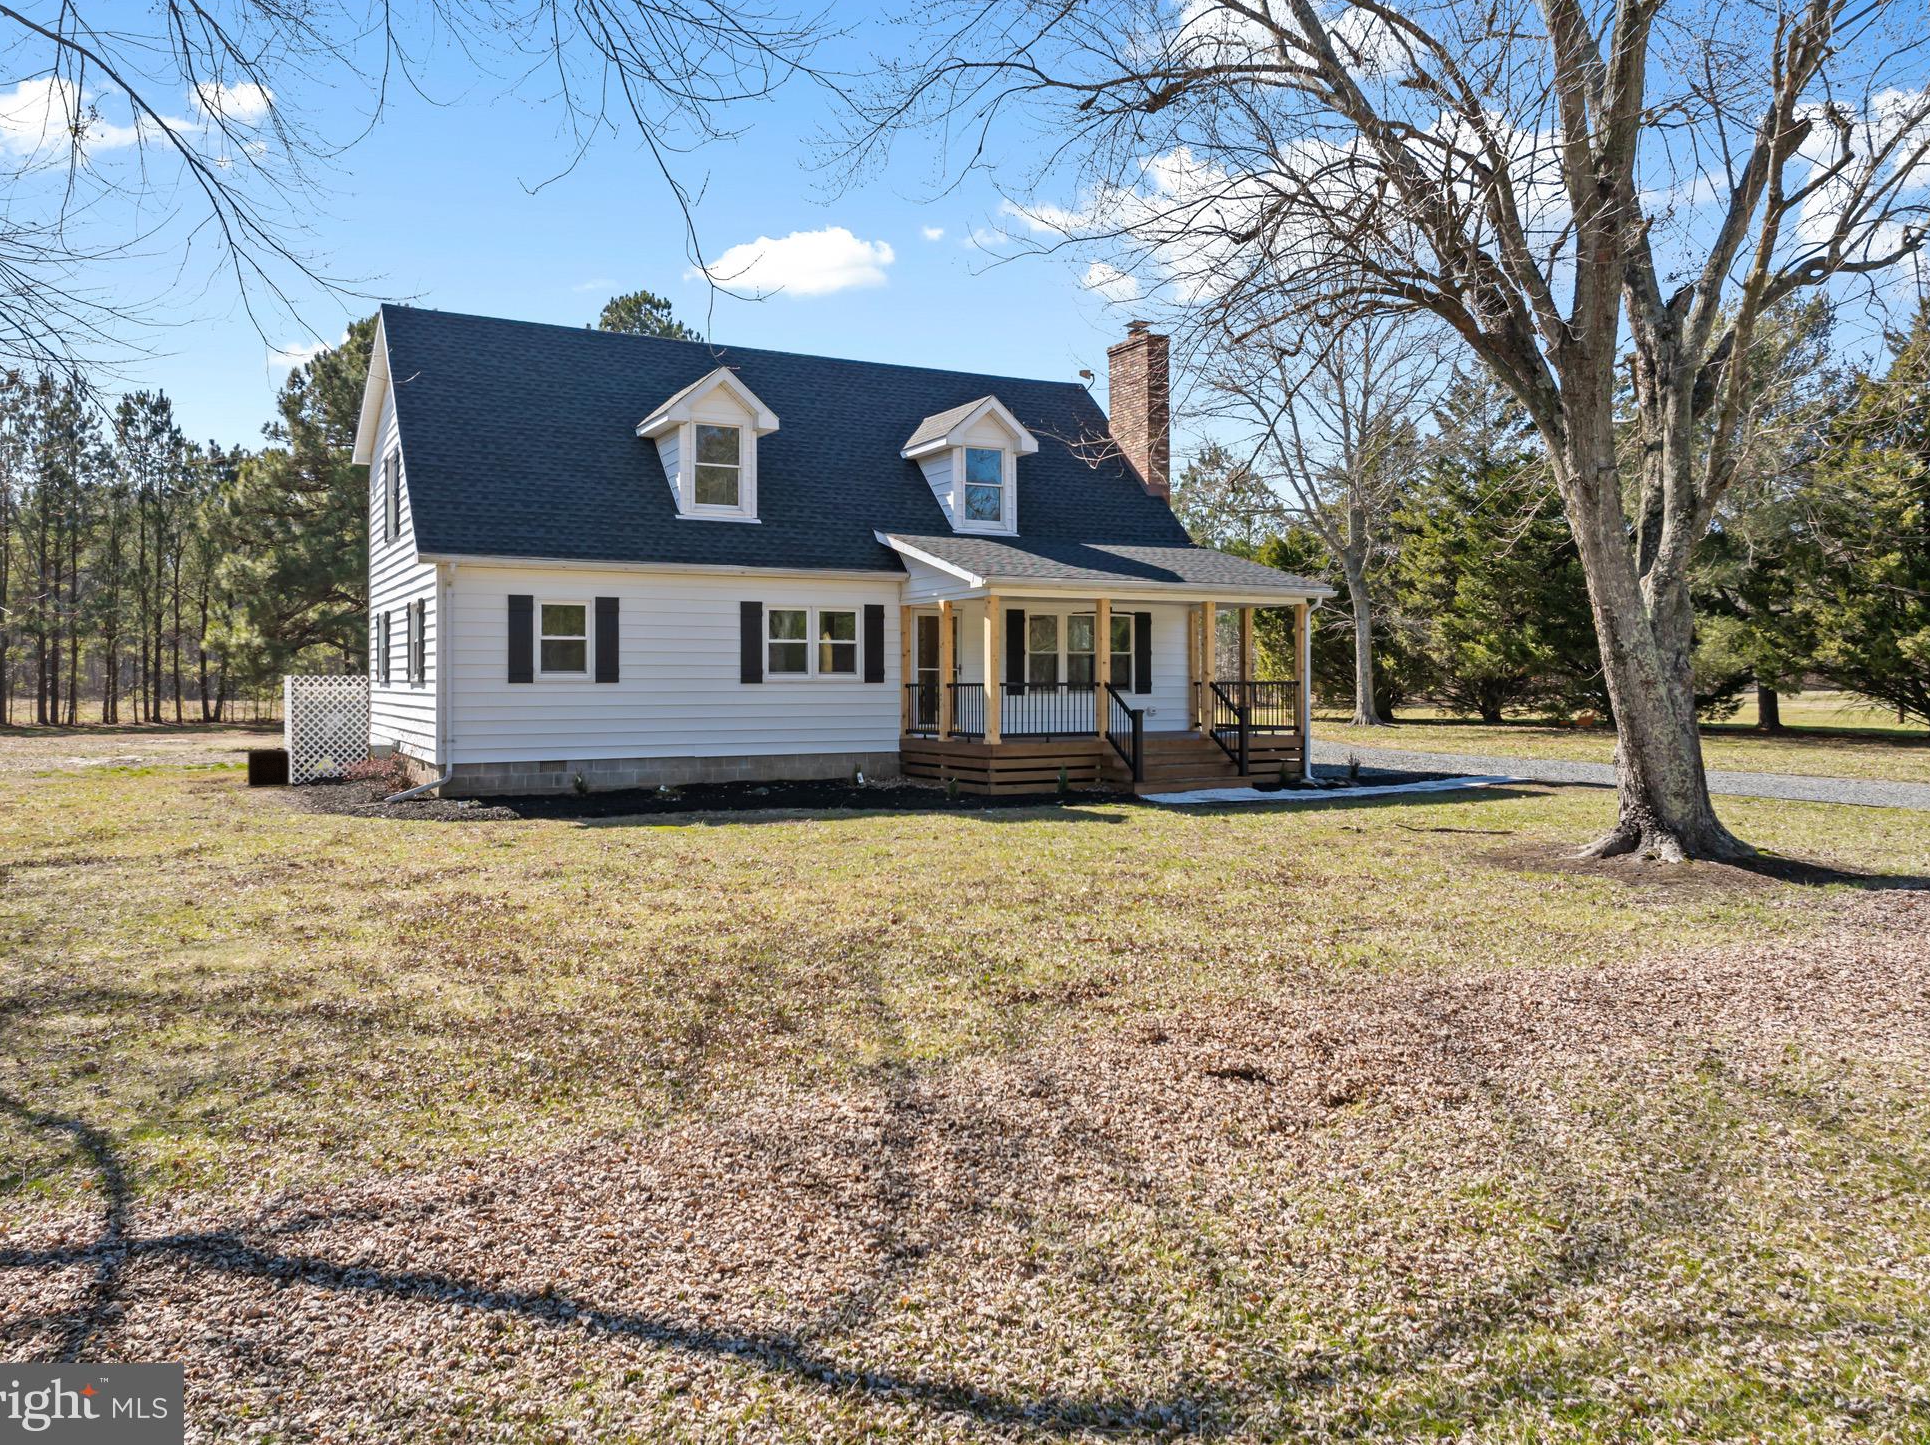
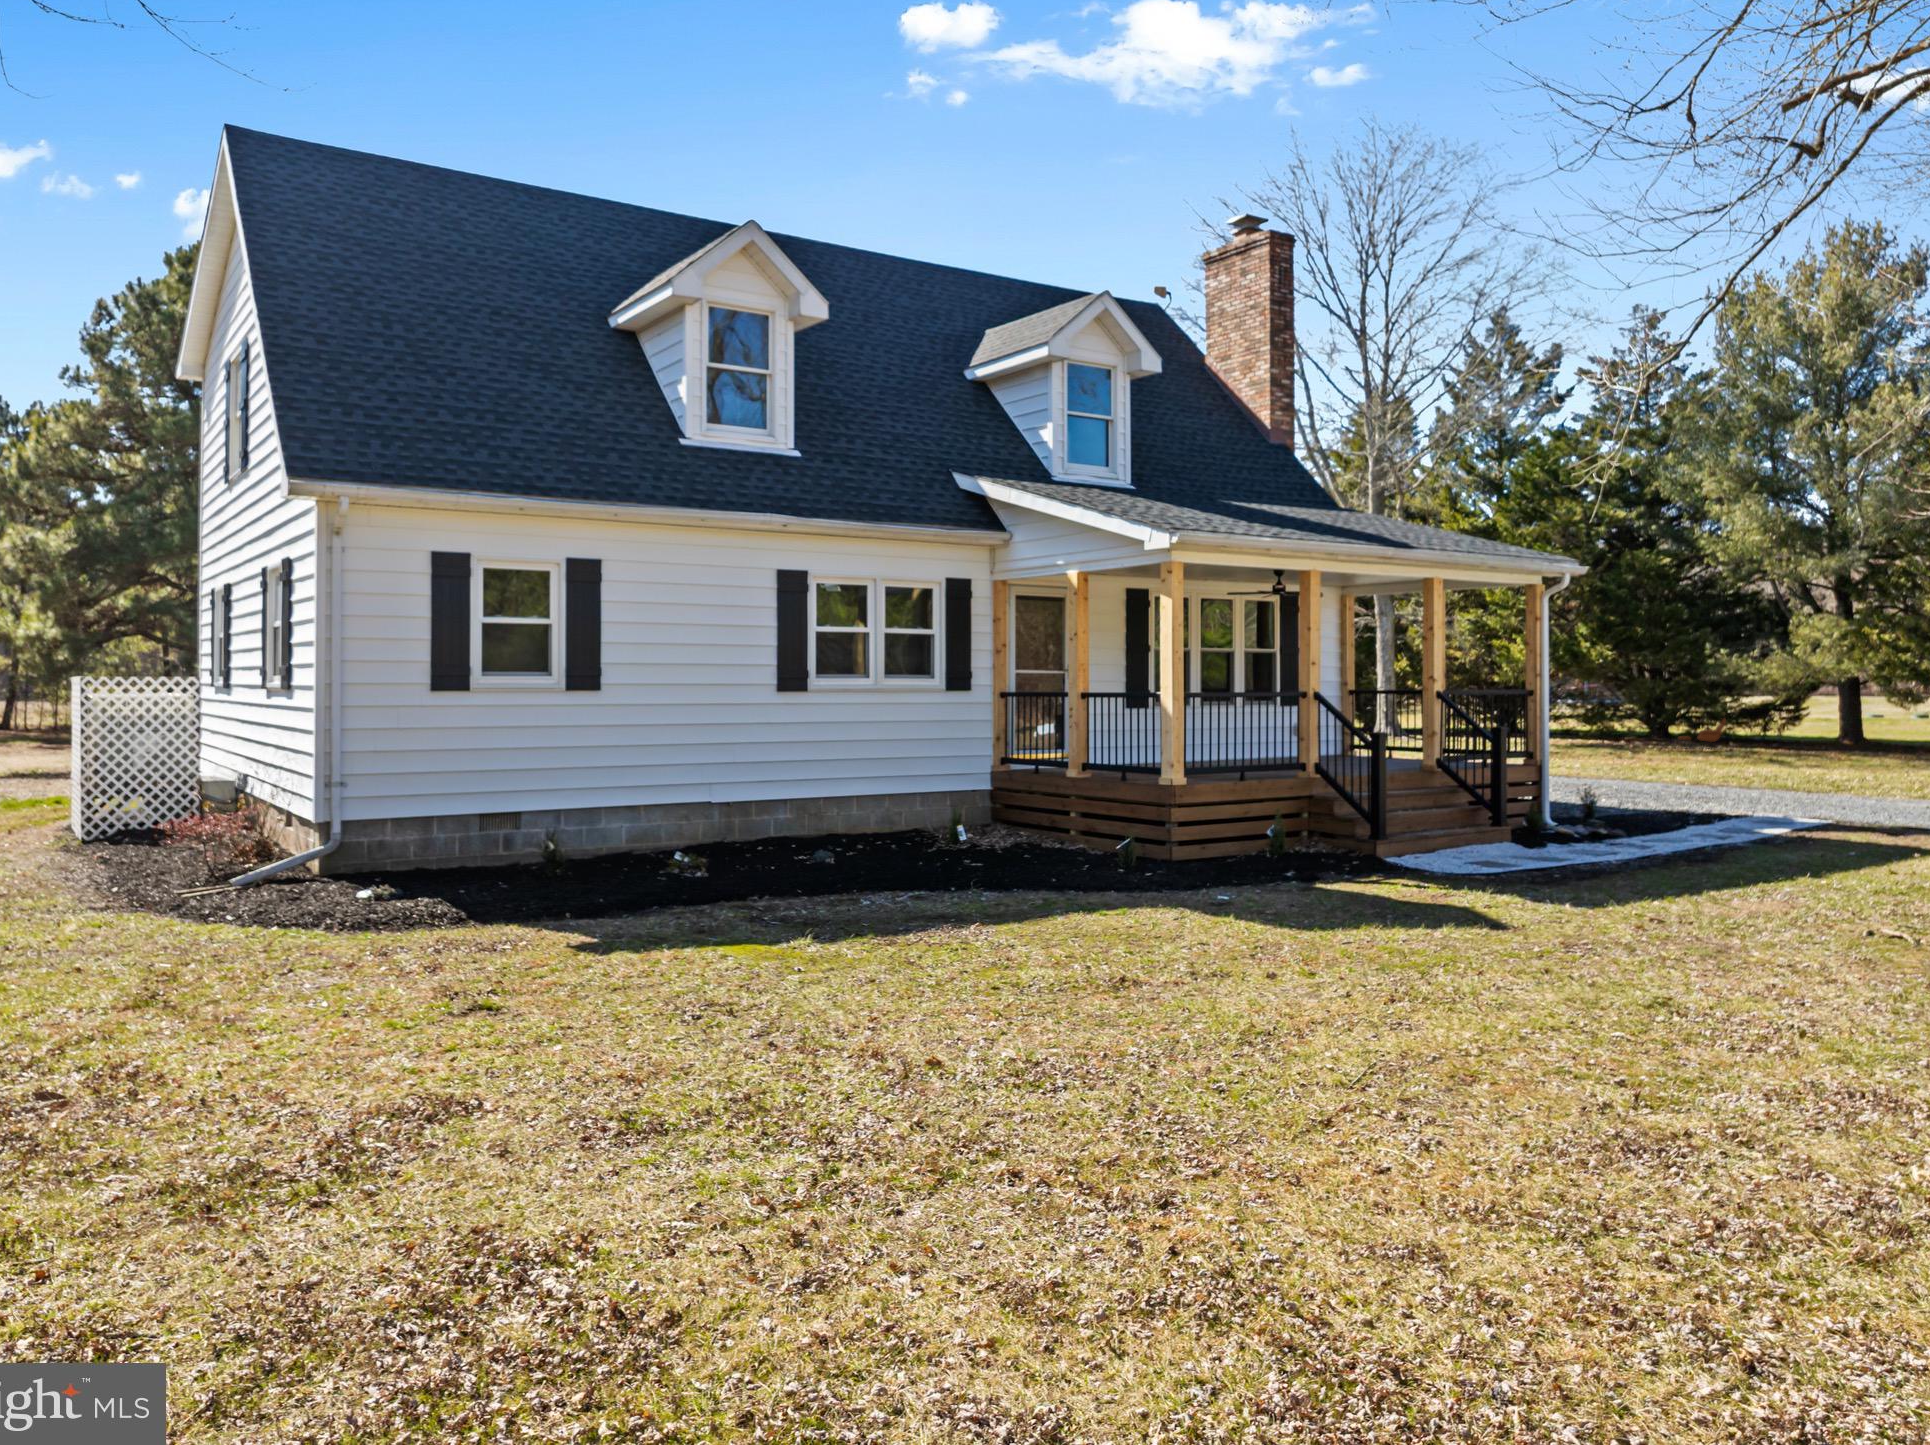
wooden crate: present [248,750,290,787] -> none [7,789,74,850]

